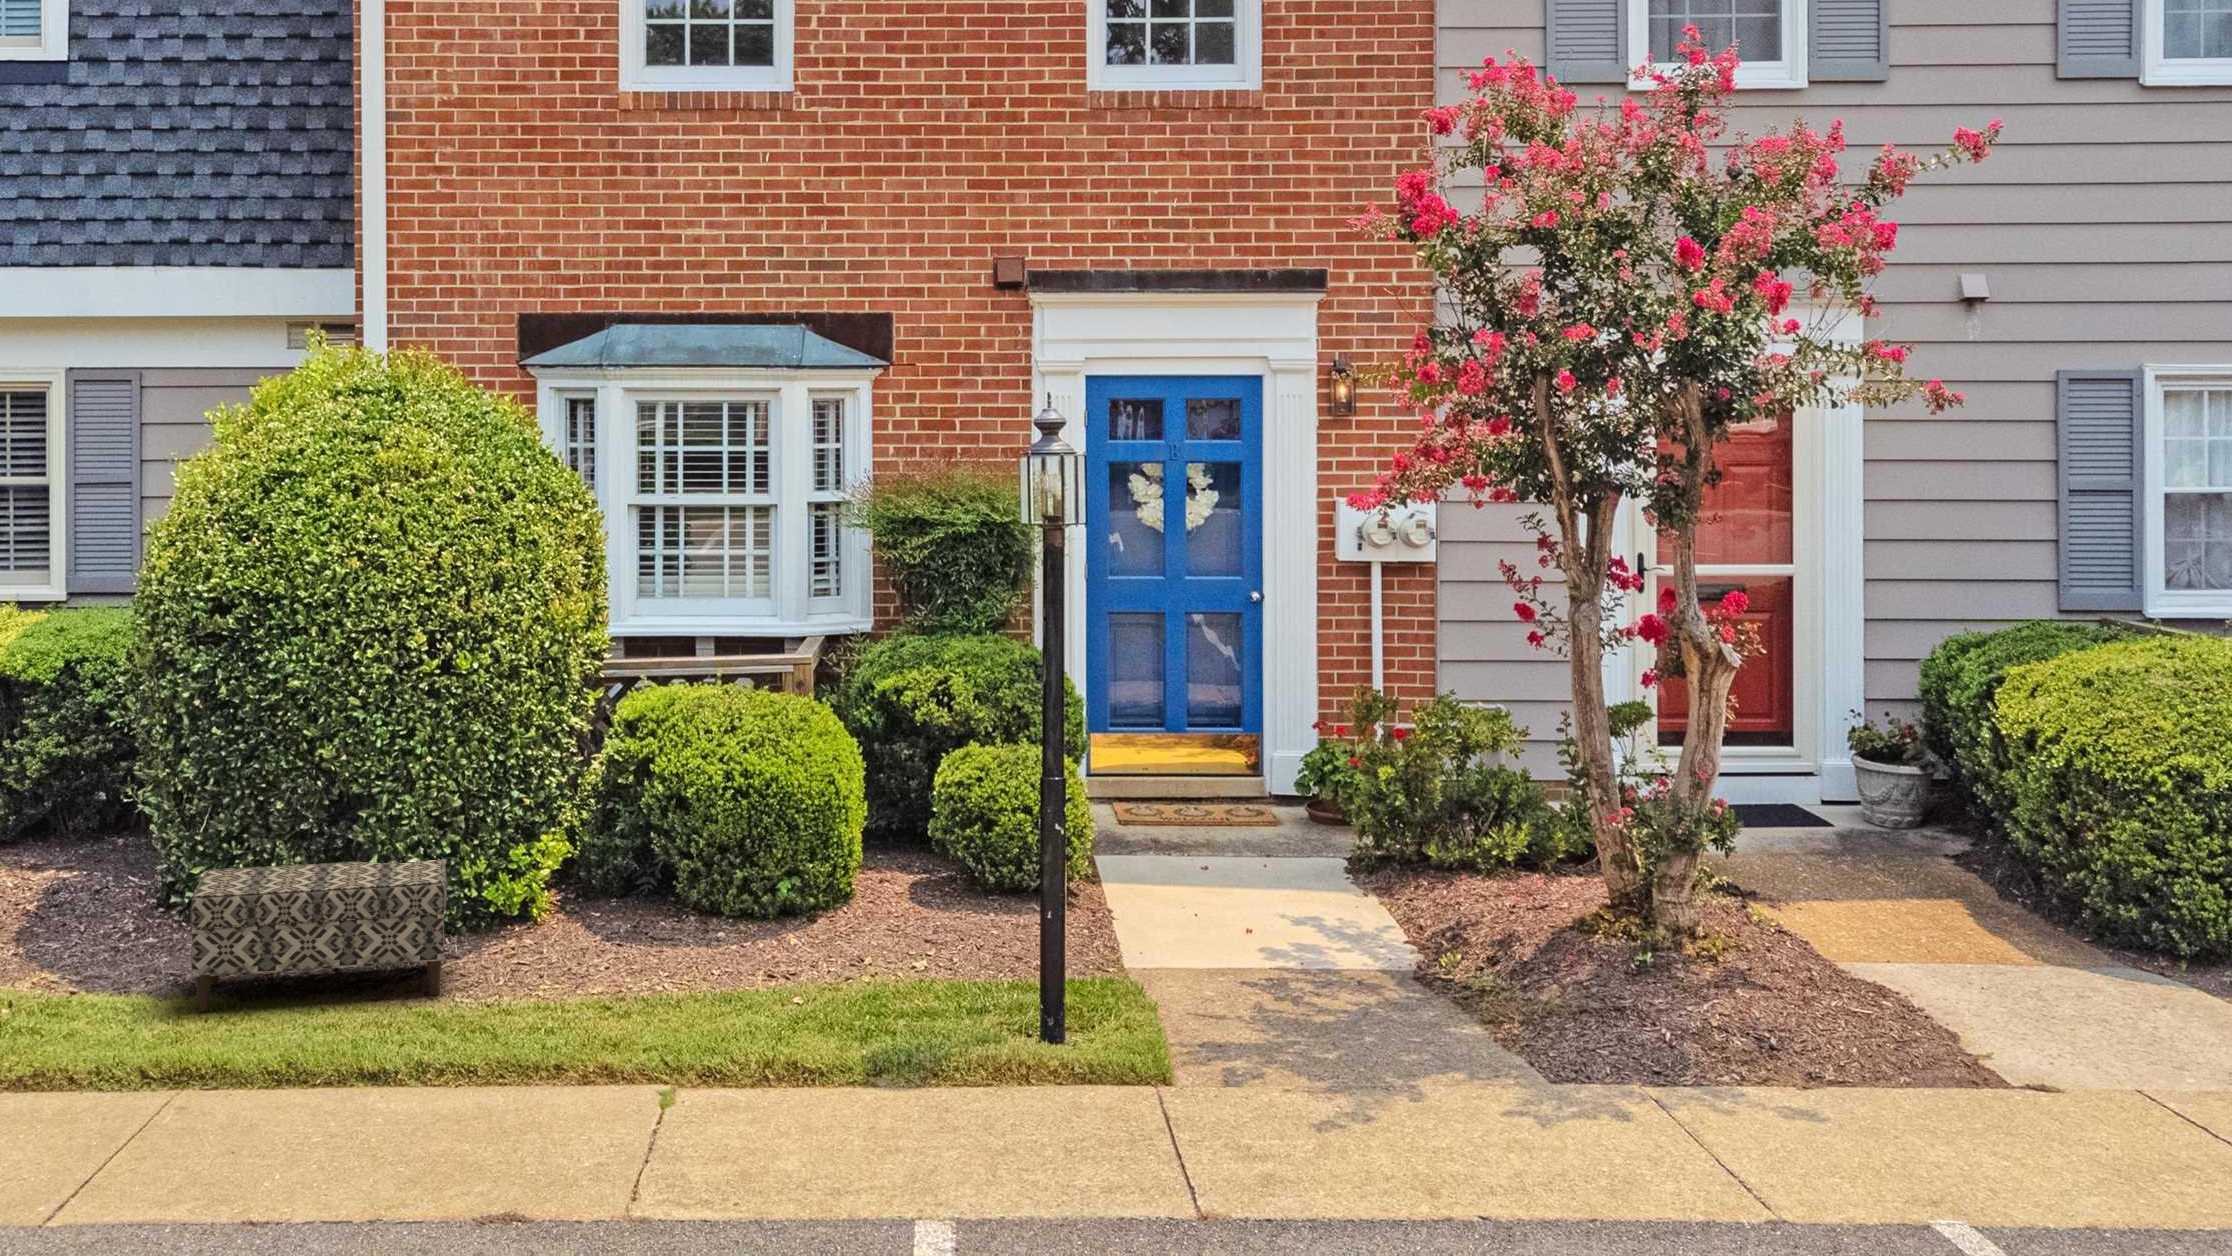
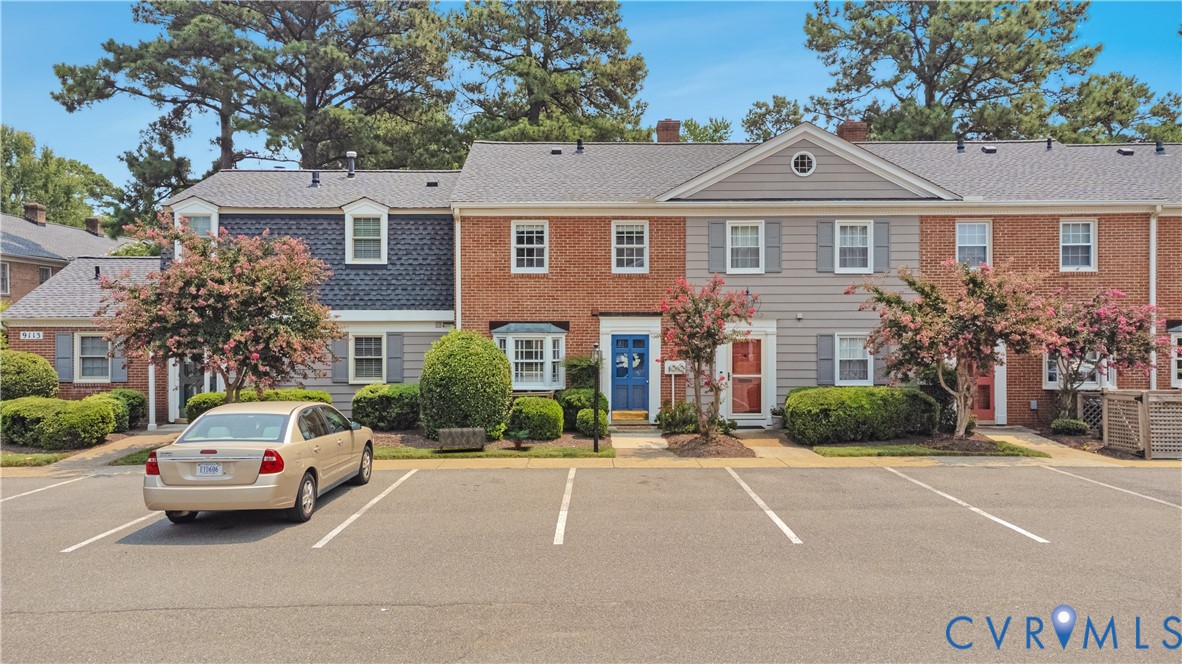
potted plant: none [522,862,686,978] -> present [501,428,529,449]

